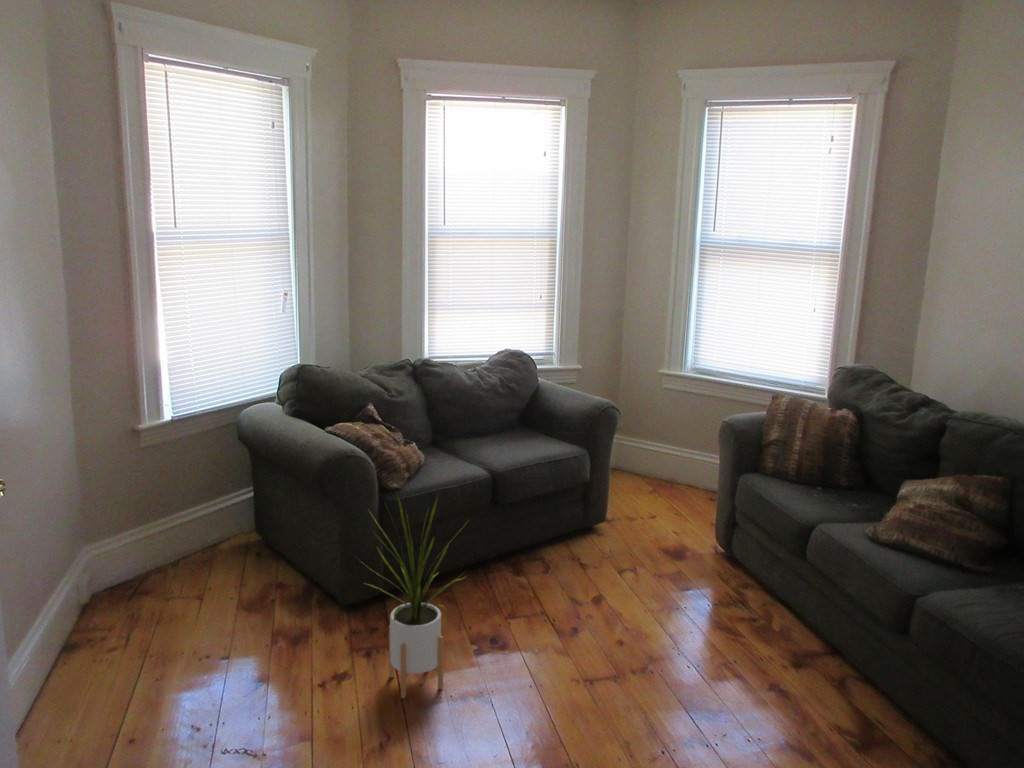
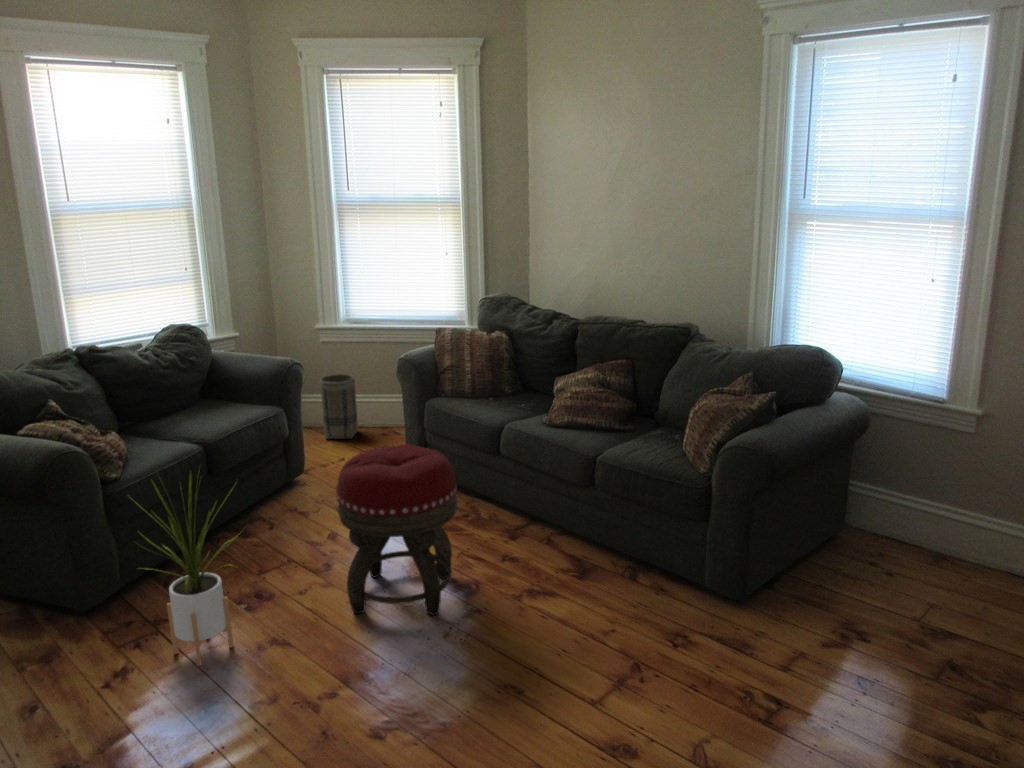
basket: none [648,424,689,496] -> present [320,374,358,439]
footstool: none [570,518,715,731] -> present [336,444,457,615]

